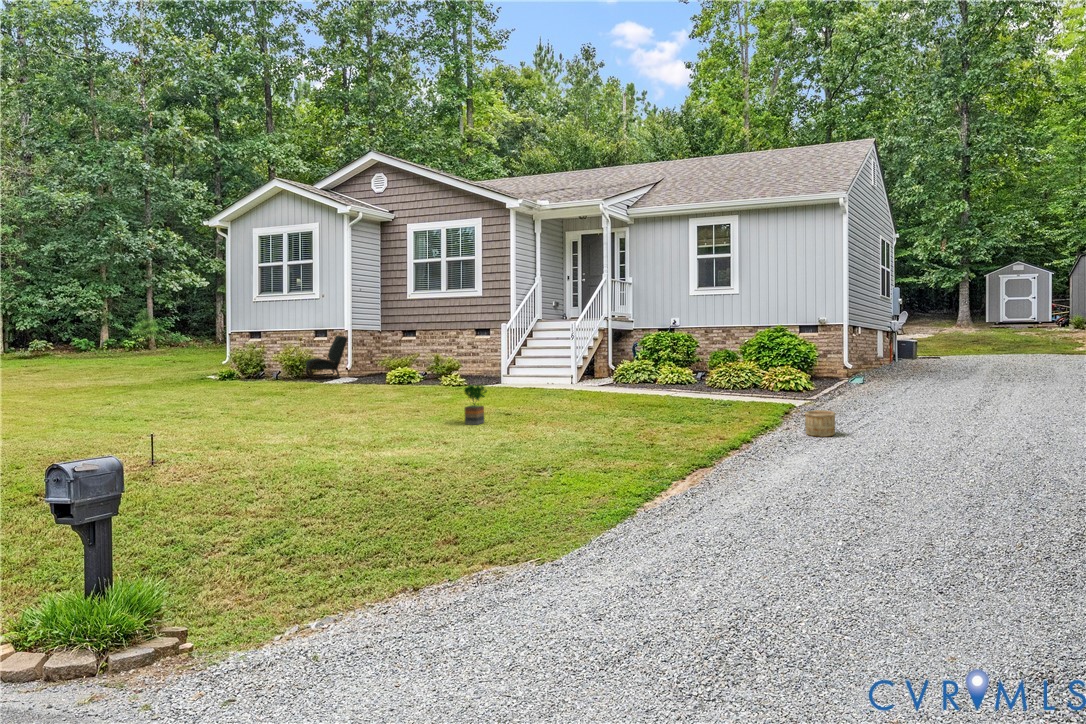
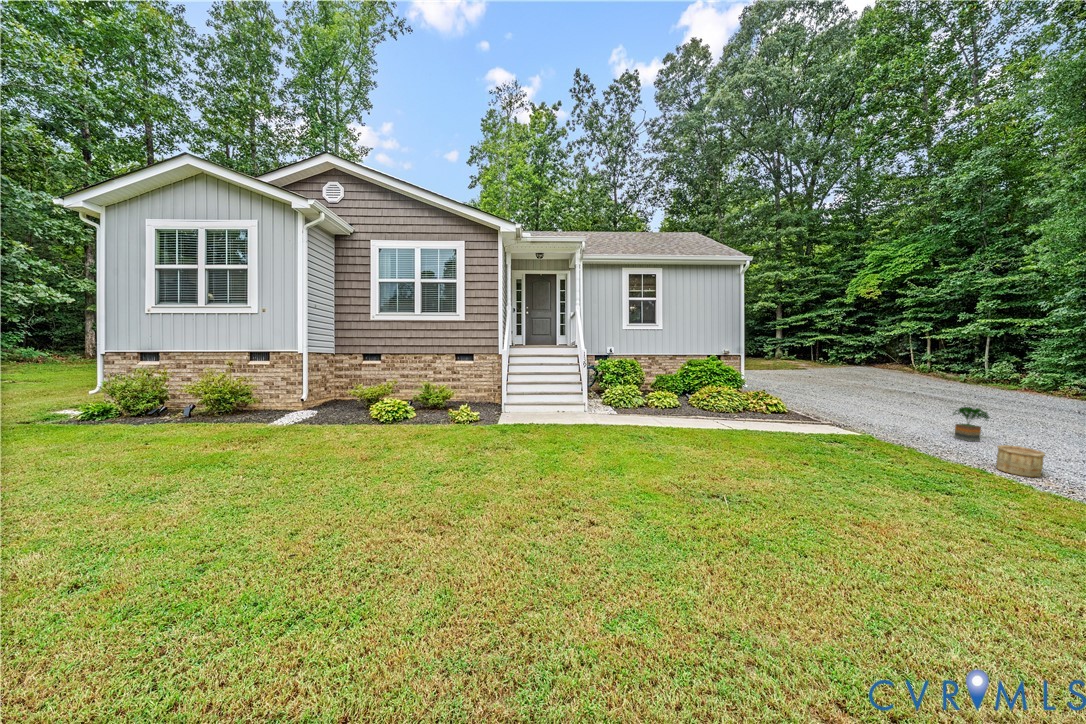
lounge chair: present [306,336,348,380] -> none [241,359,307,417]
potted tree: present [464,385,487,425] -> present [953,407,989,441]

